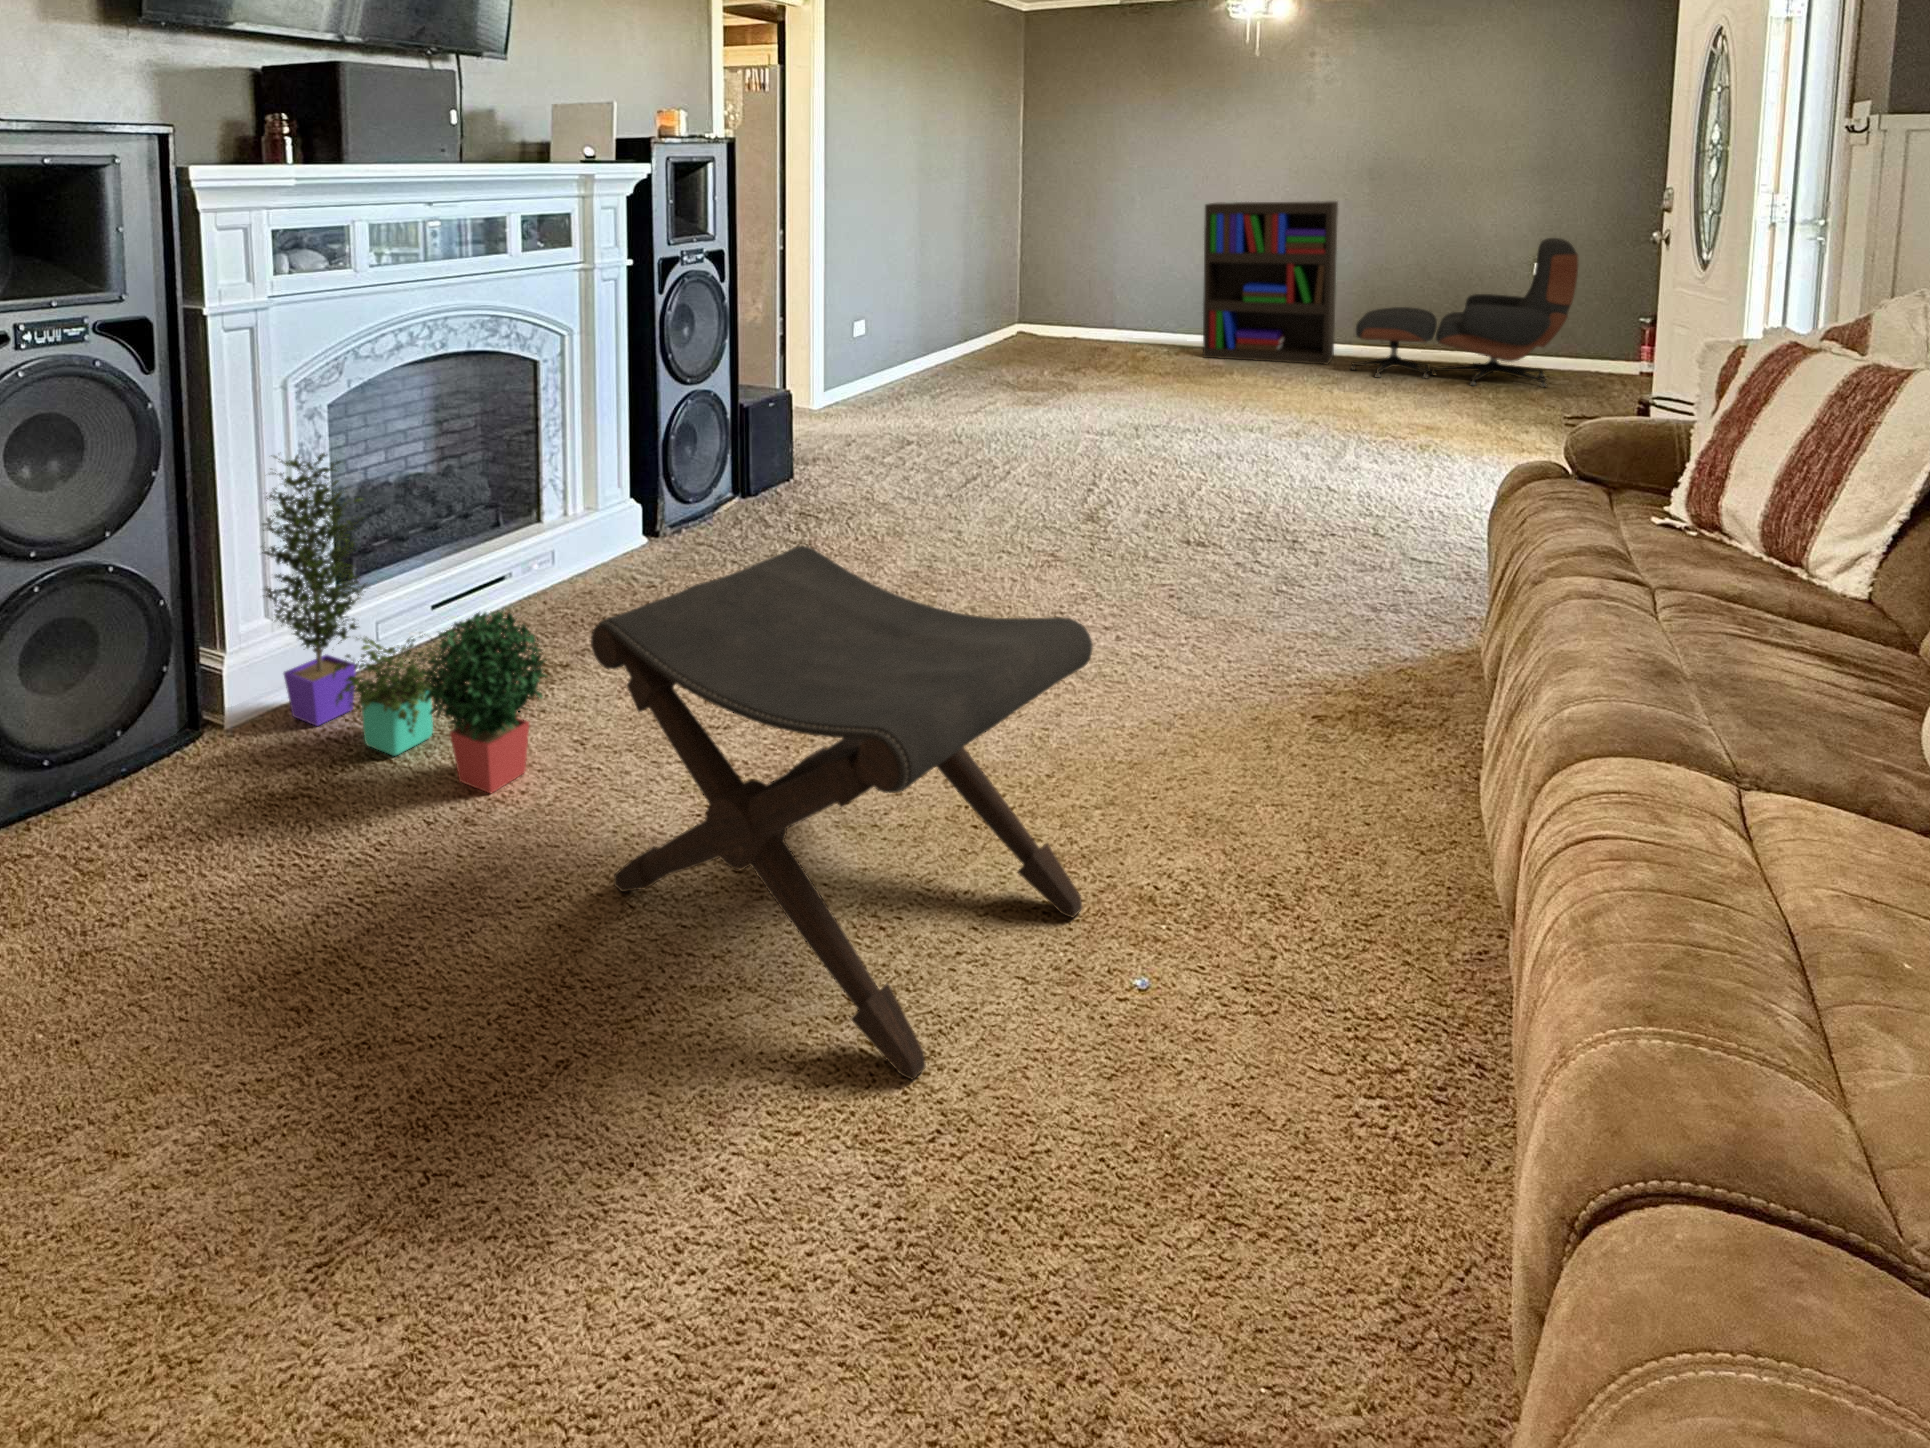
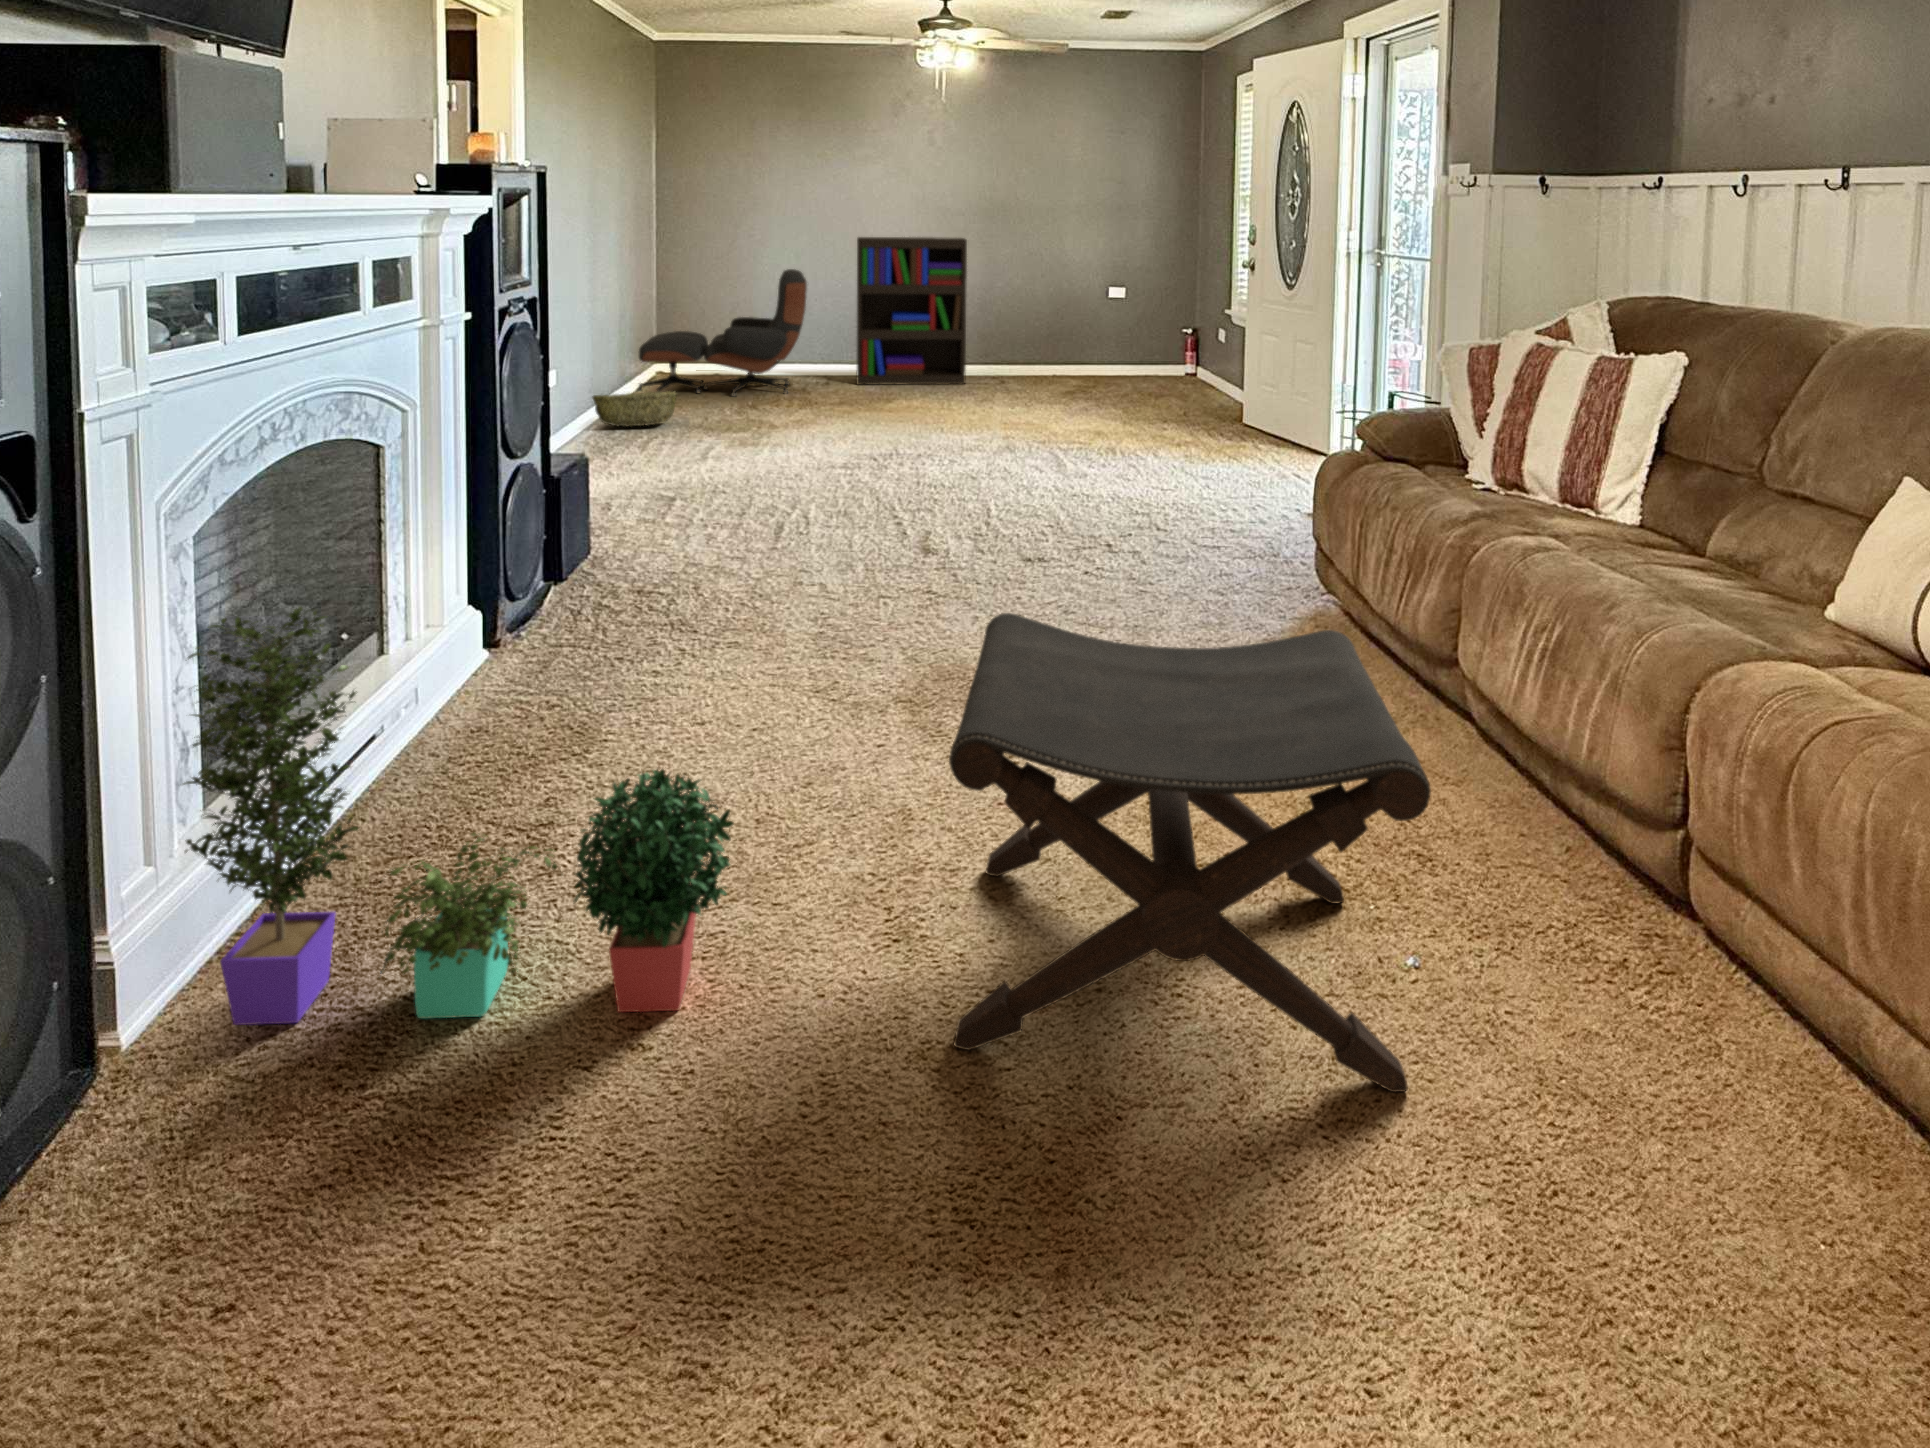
lounge chair: present [1351,238,1578,387] -> present [638,269,807,397]
woven basket: none [909,349,987,382] -> present [593,392,676,427]

